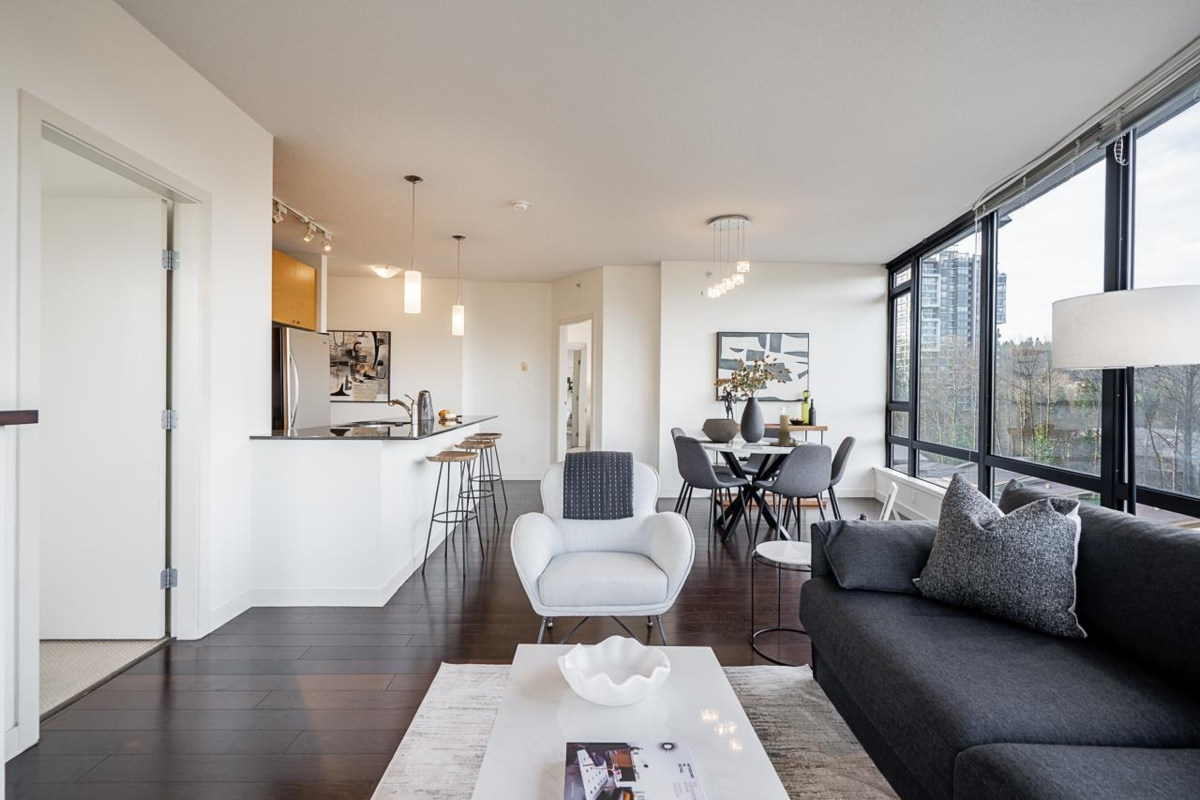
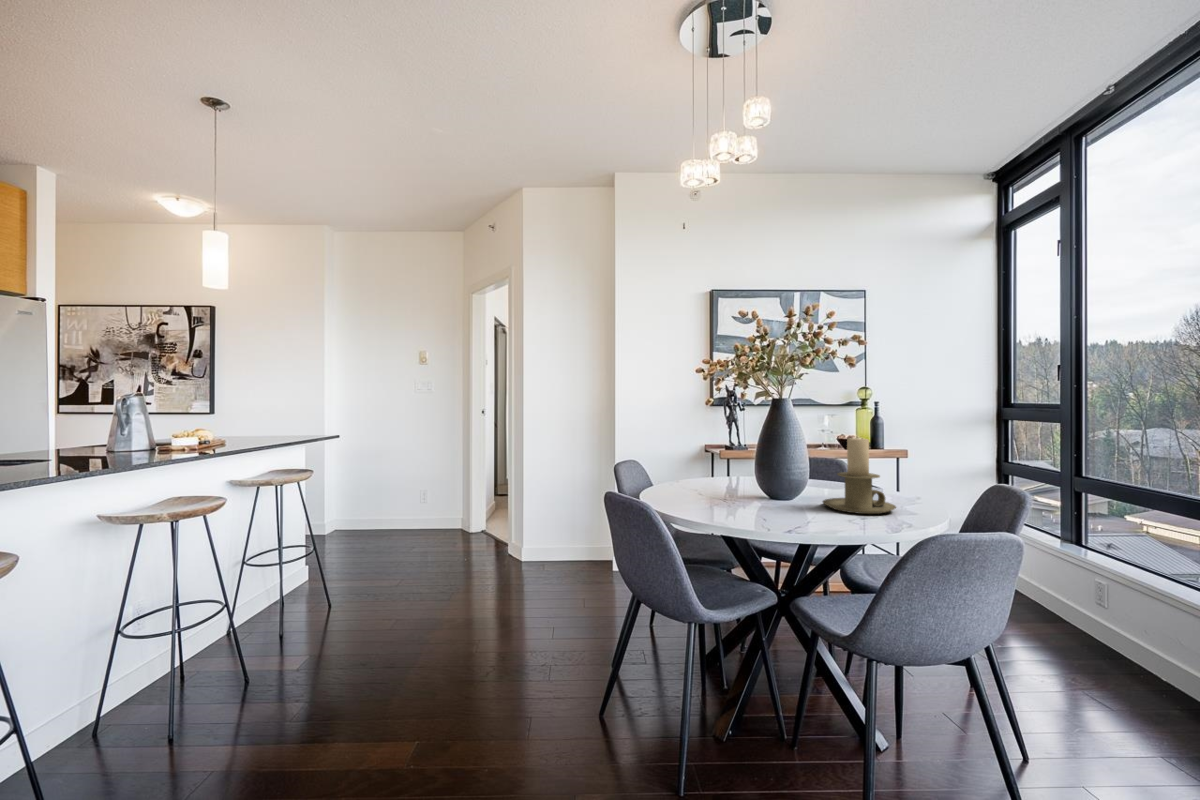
ceramic bowl: present [702,419,738,442] -> none [673,444,750,497]

